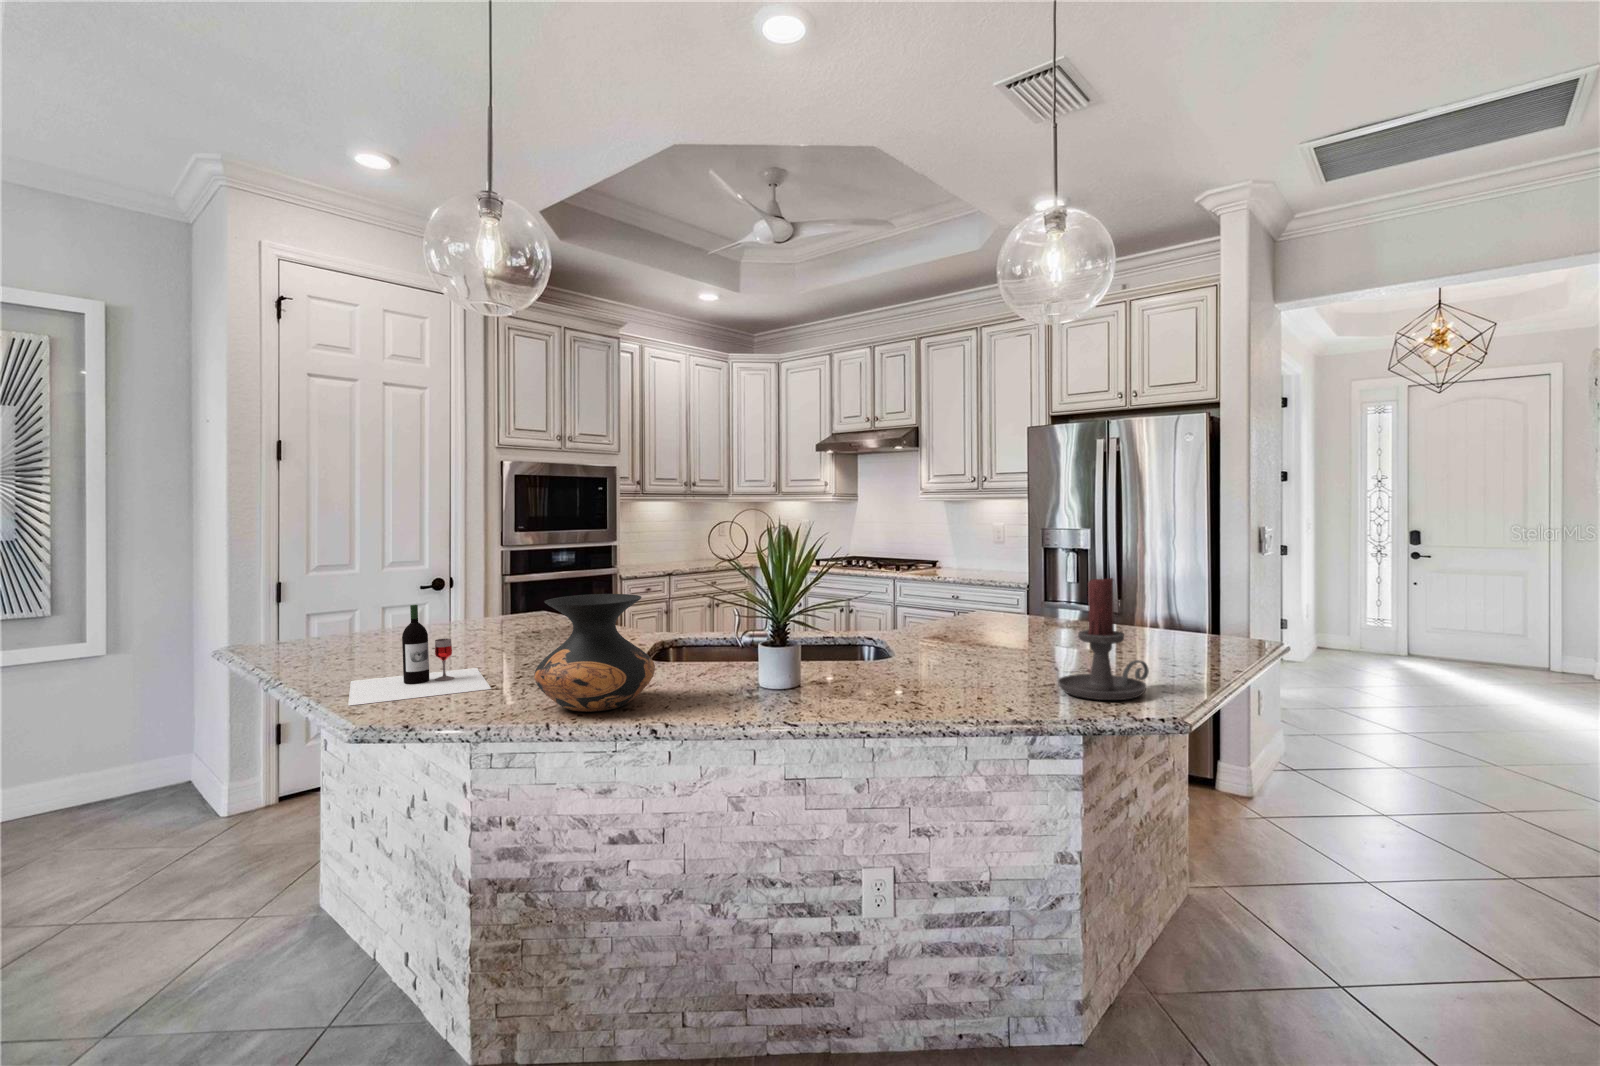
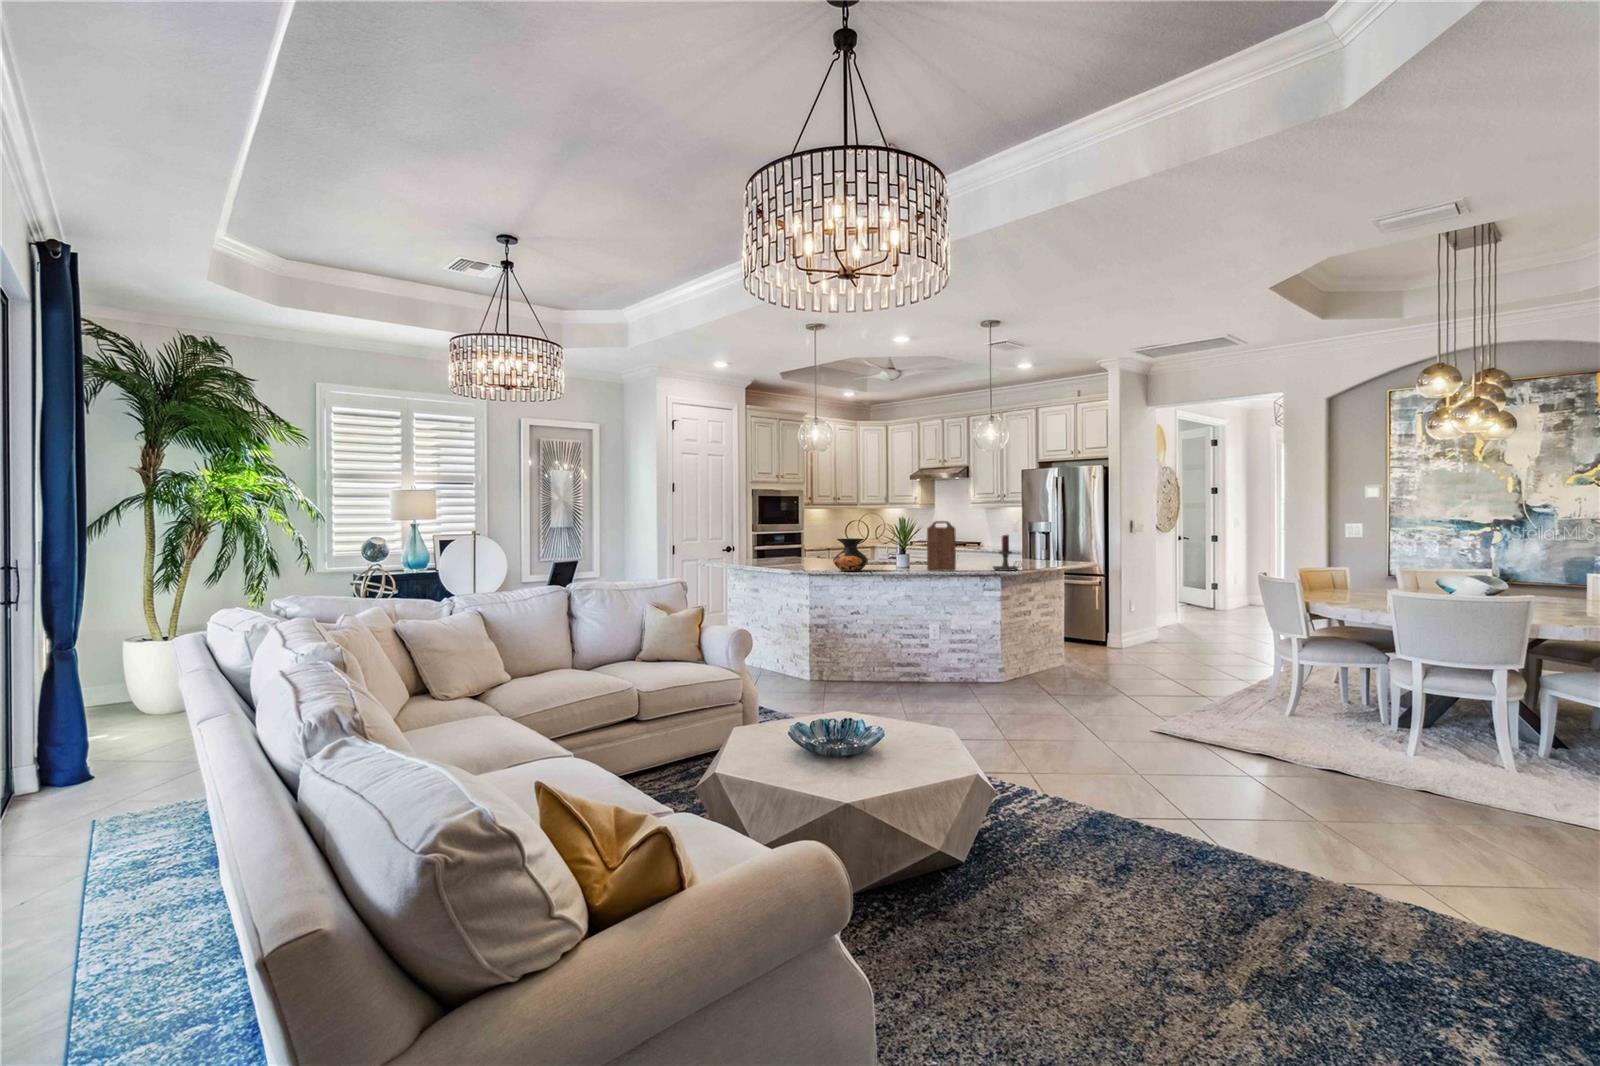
cutting board: none [846,535,942,706] -> present [927,521,956,571]
wine bottle: present [348,605,491,705] -> none [760,543,811,571]

